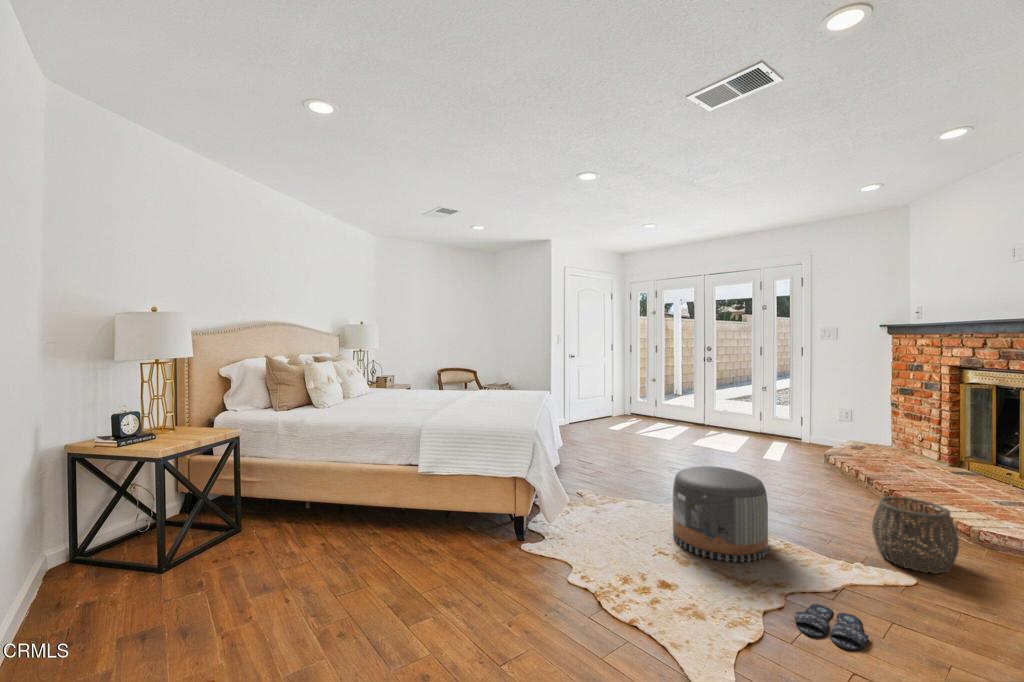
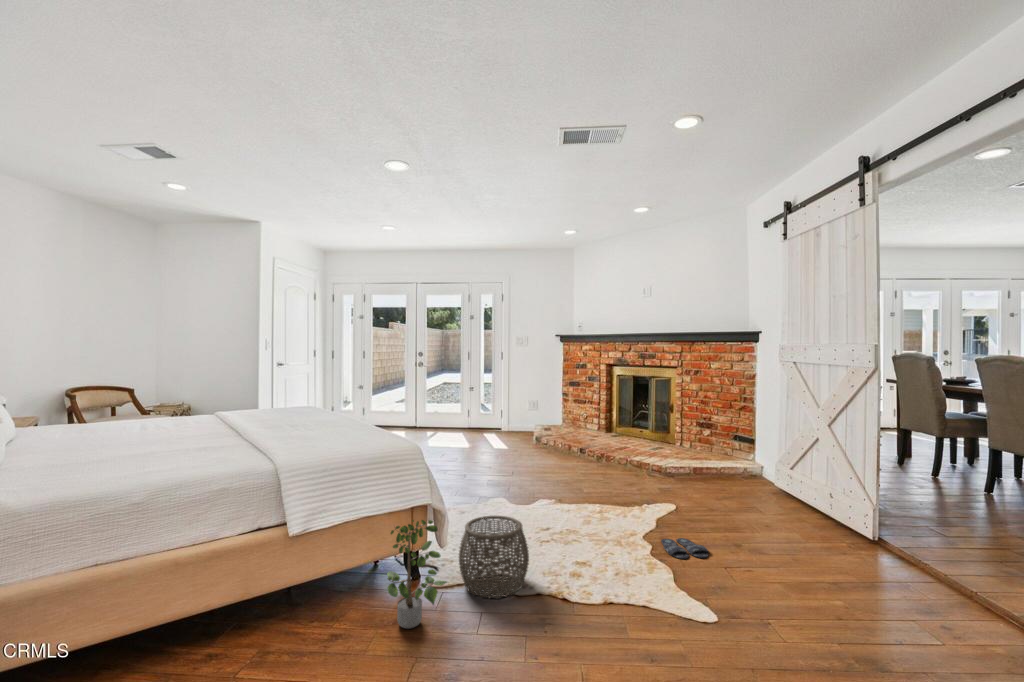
pouf: present [673,466,768,562] -> none [526,456,601,535]
potted plant: none [449,480,496,567] -> present [387,520,447,629]
woven basket: present [872,497,959,574] -> present [459,516,529,598]

